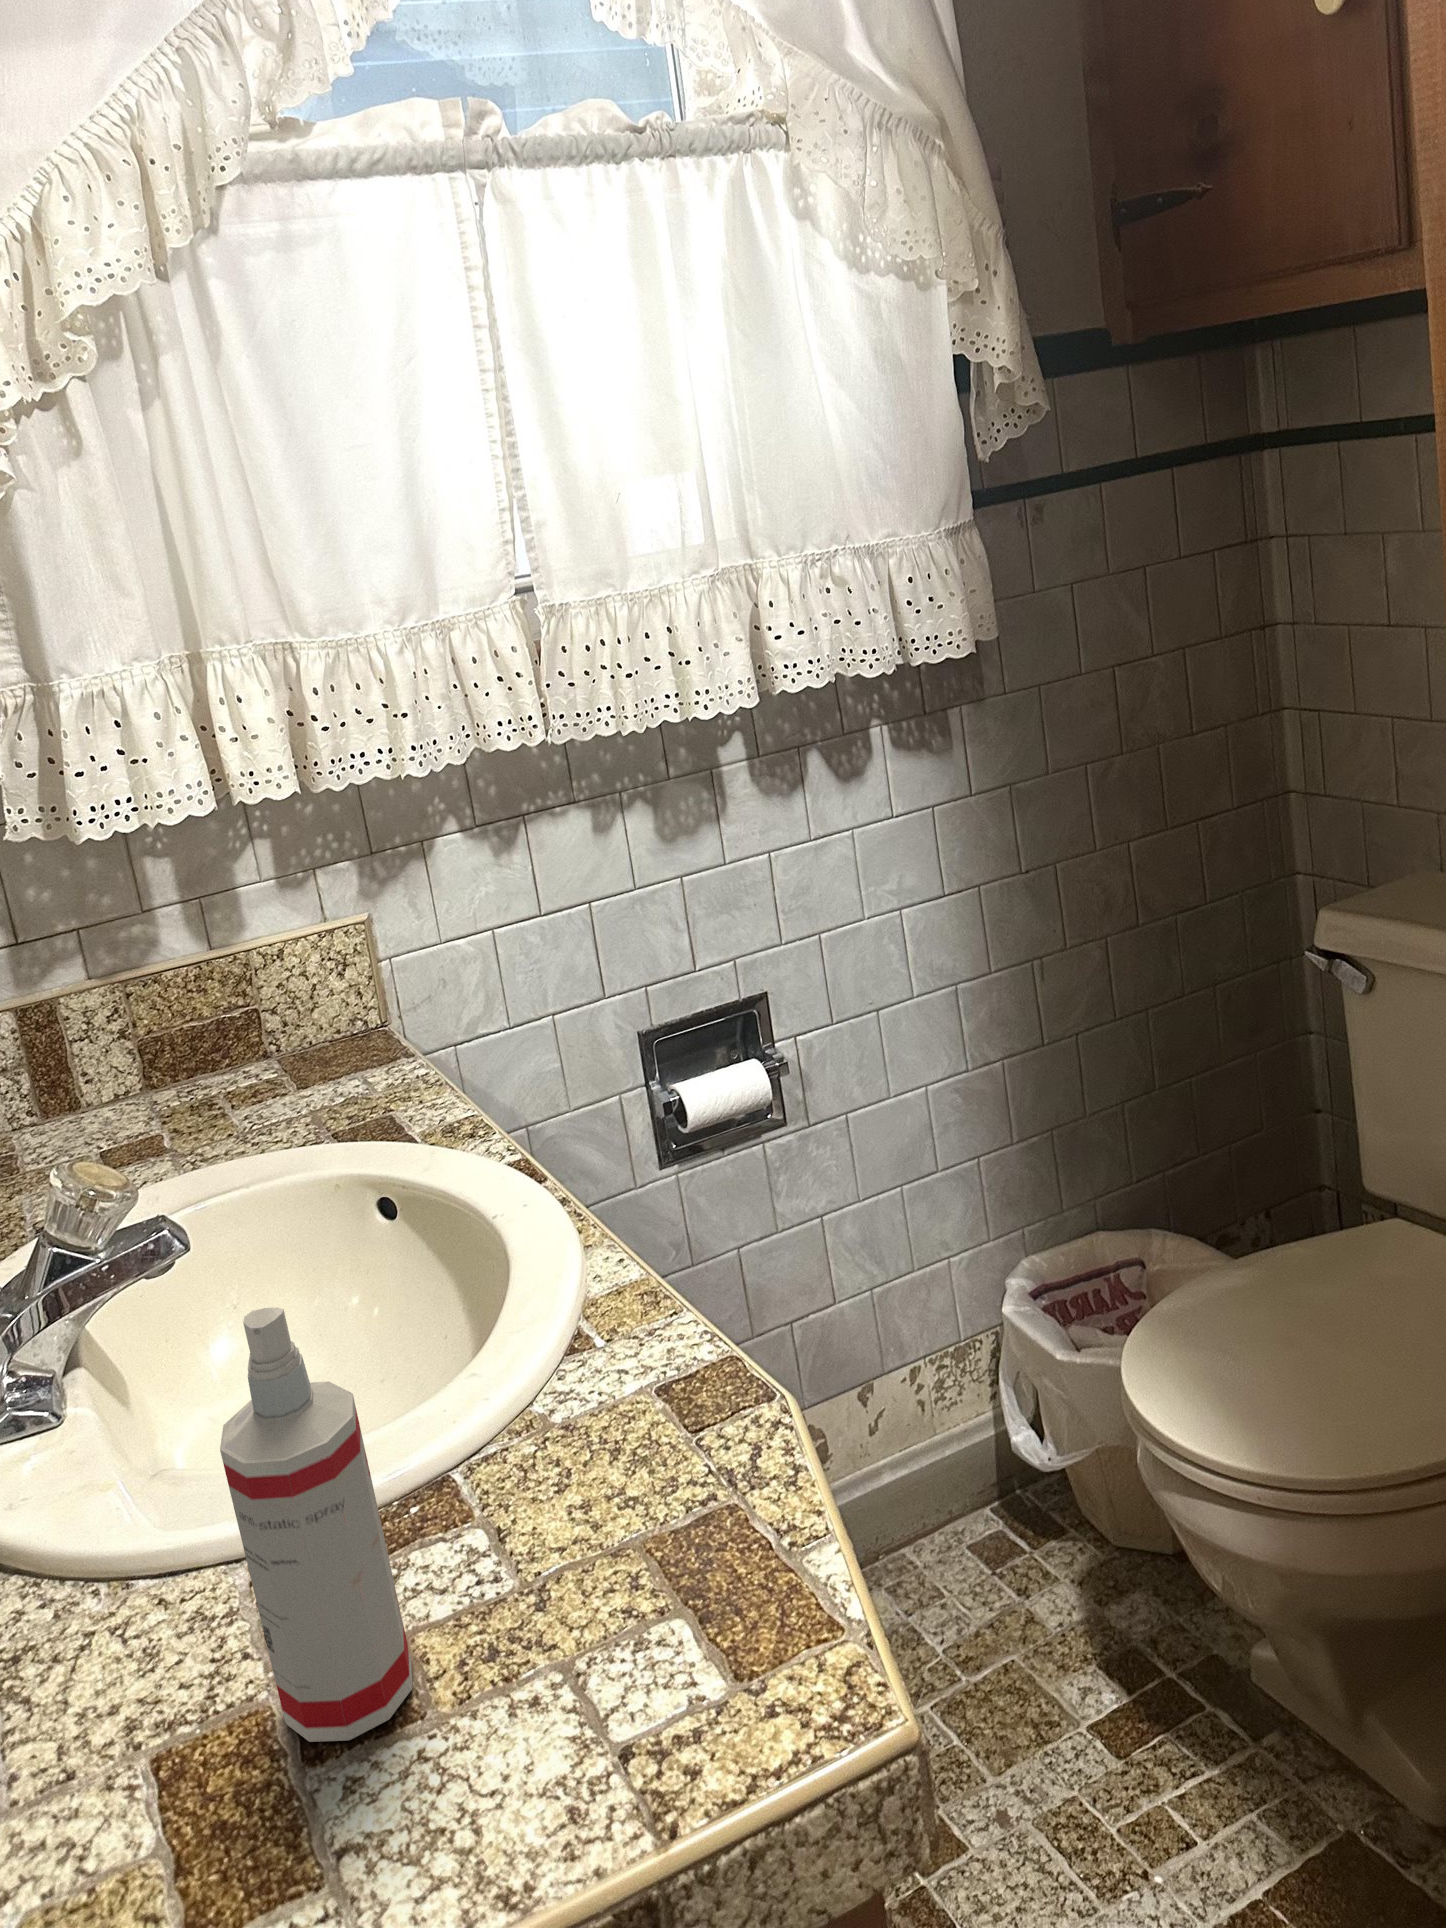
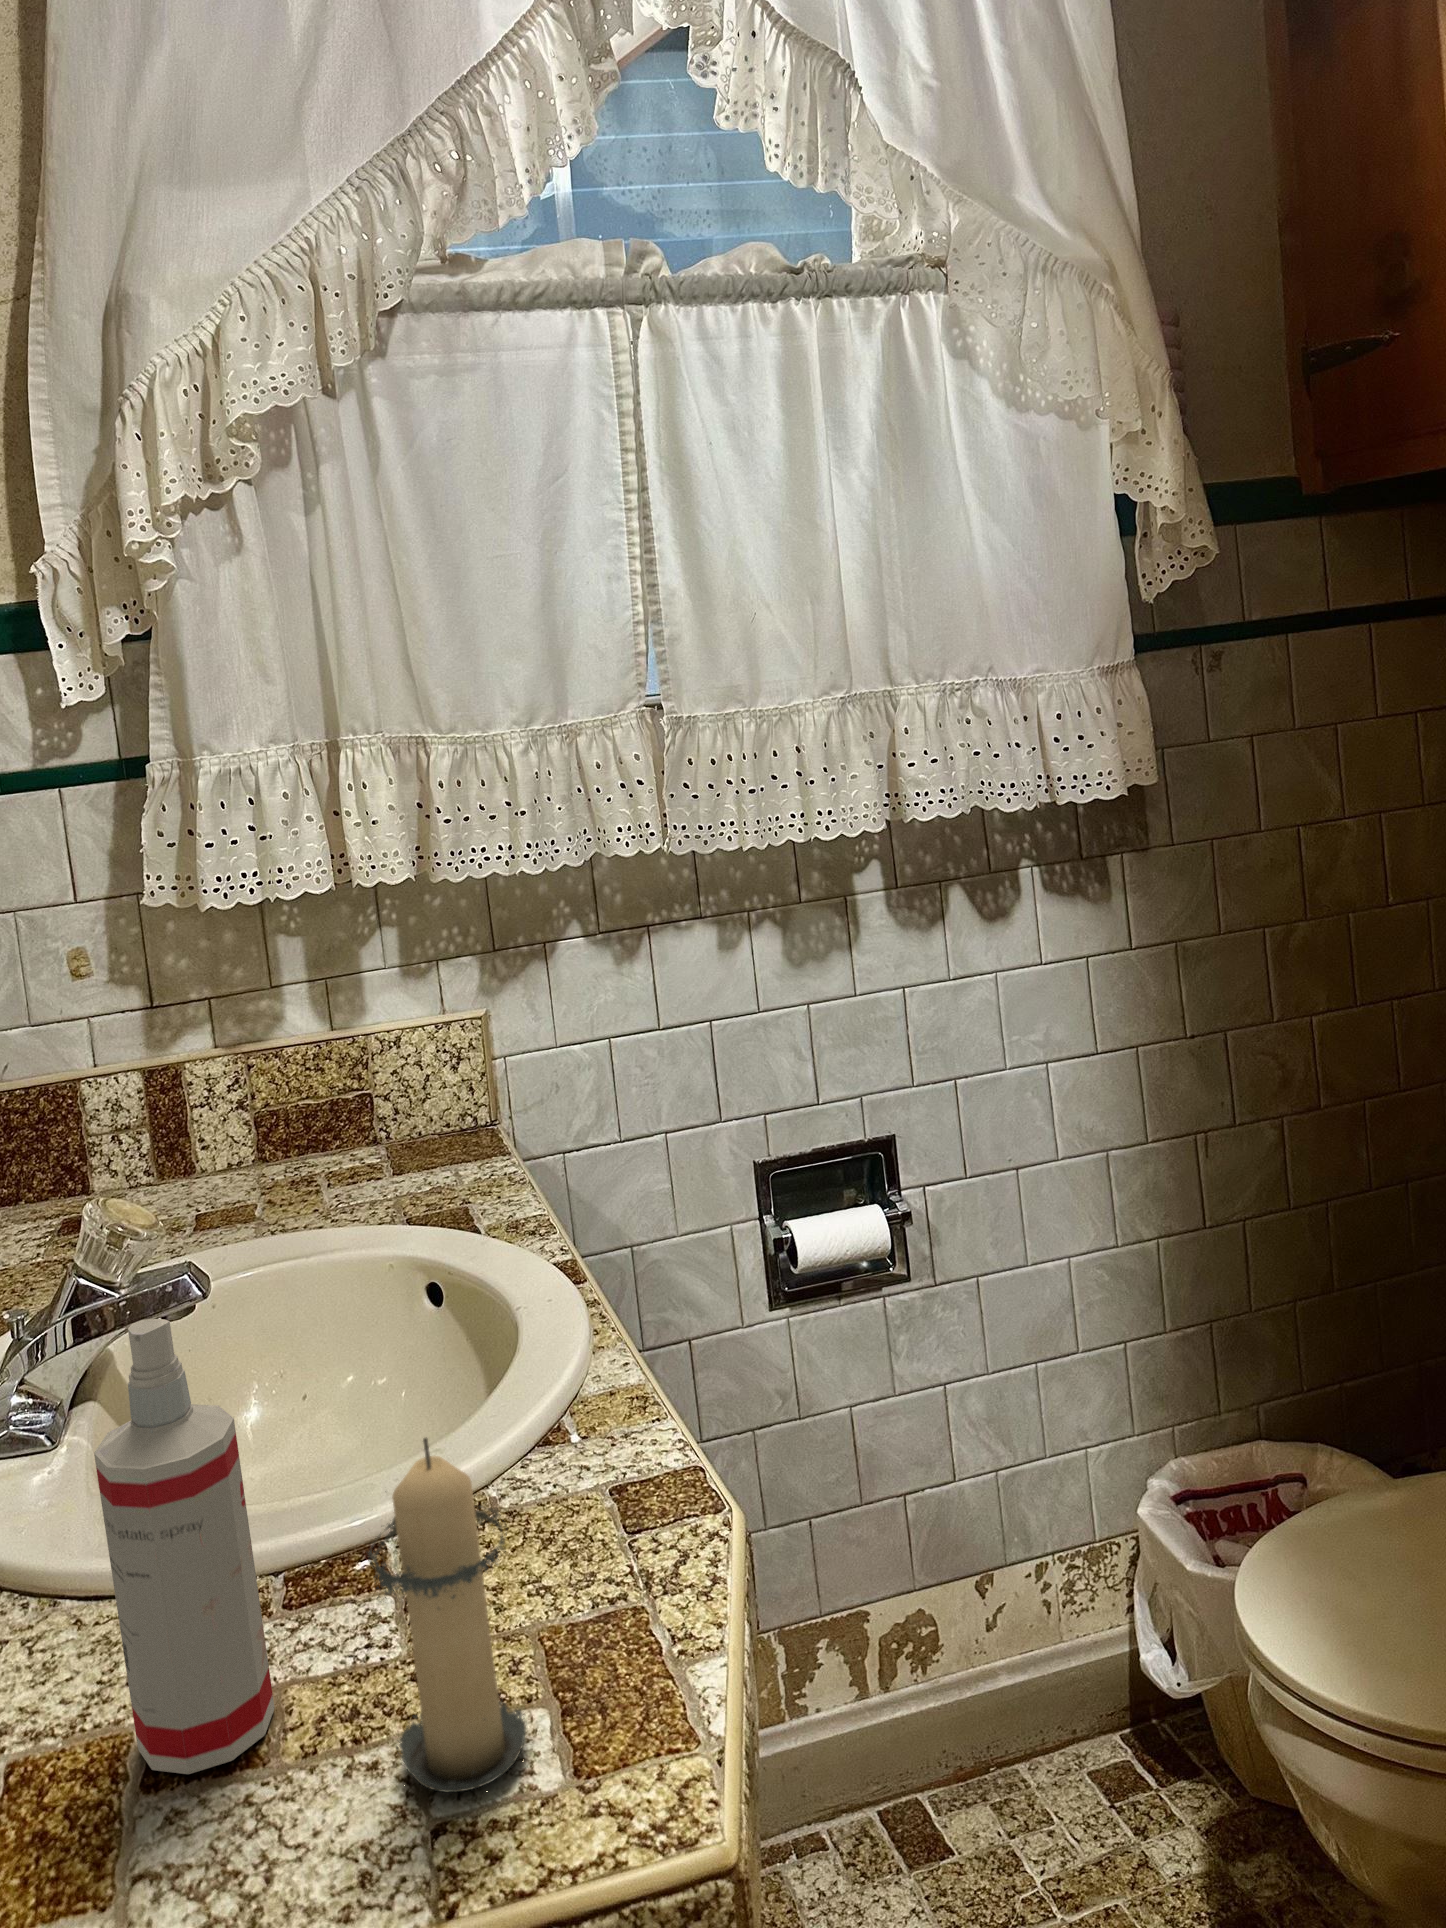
candle: none [515,1391,701,1726] -> present [368,1438,526,1792]

